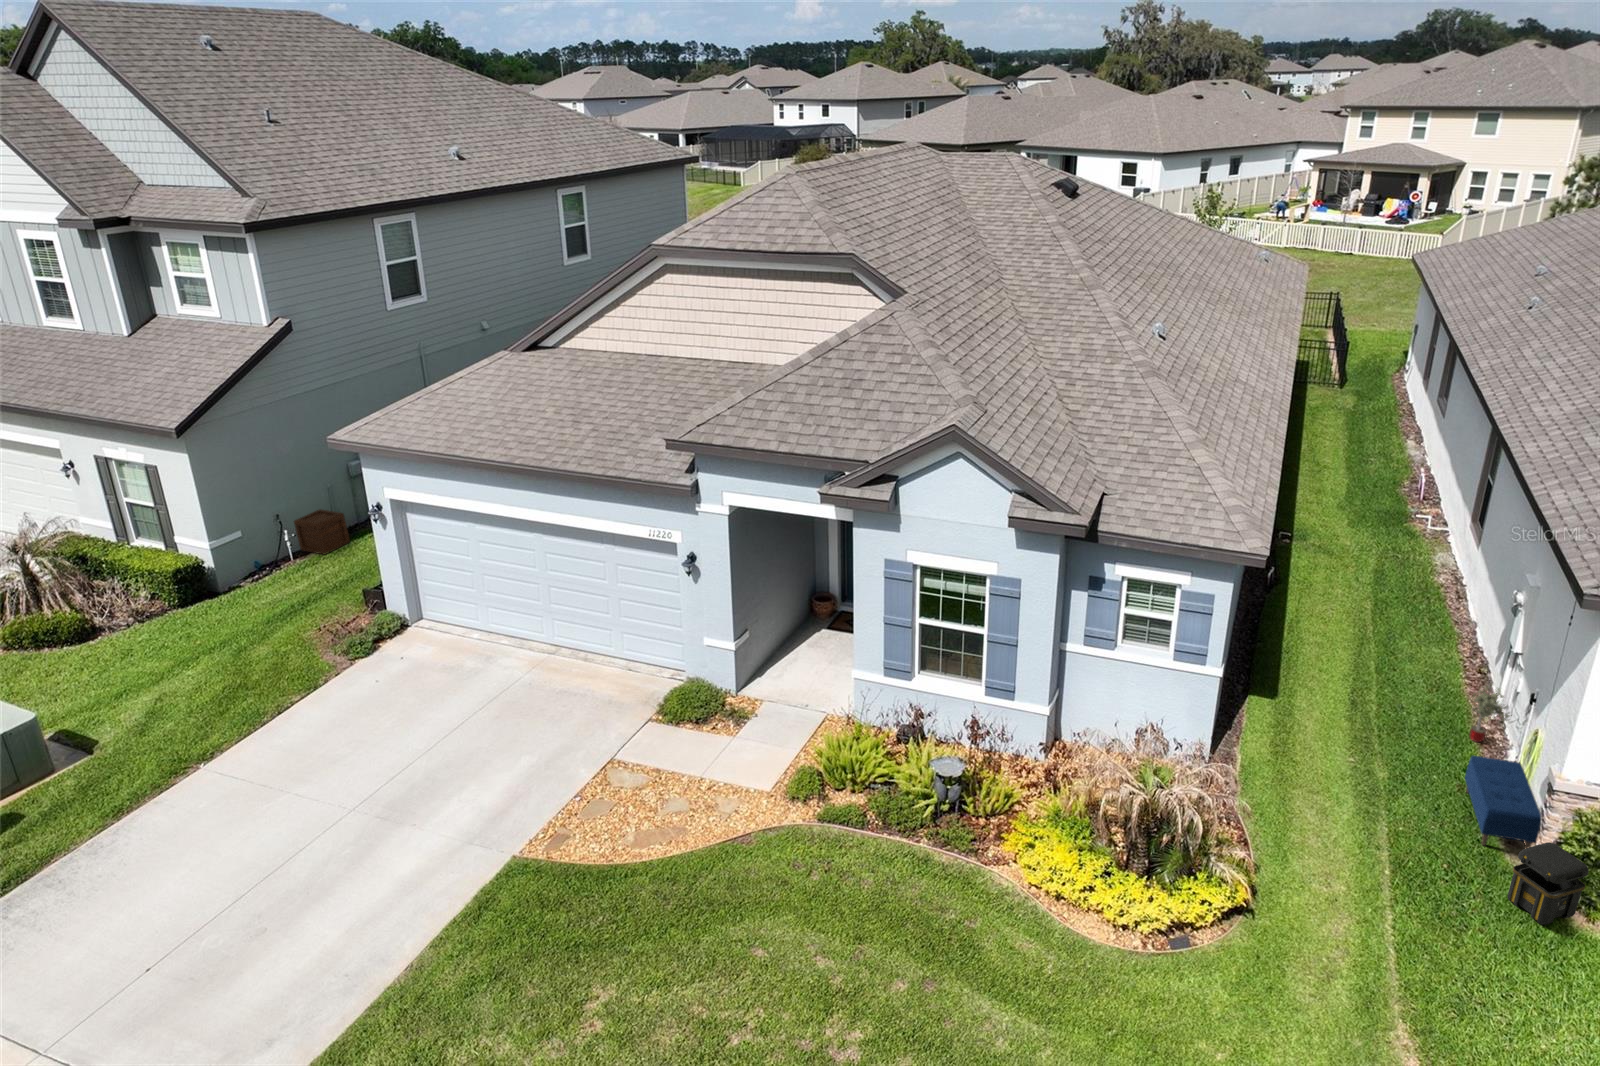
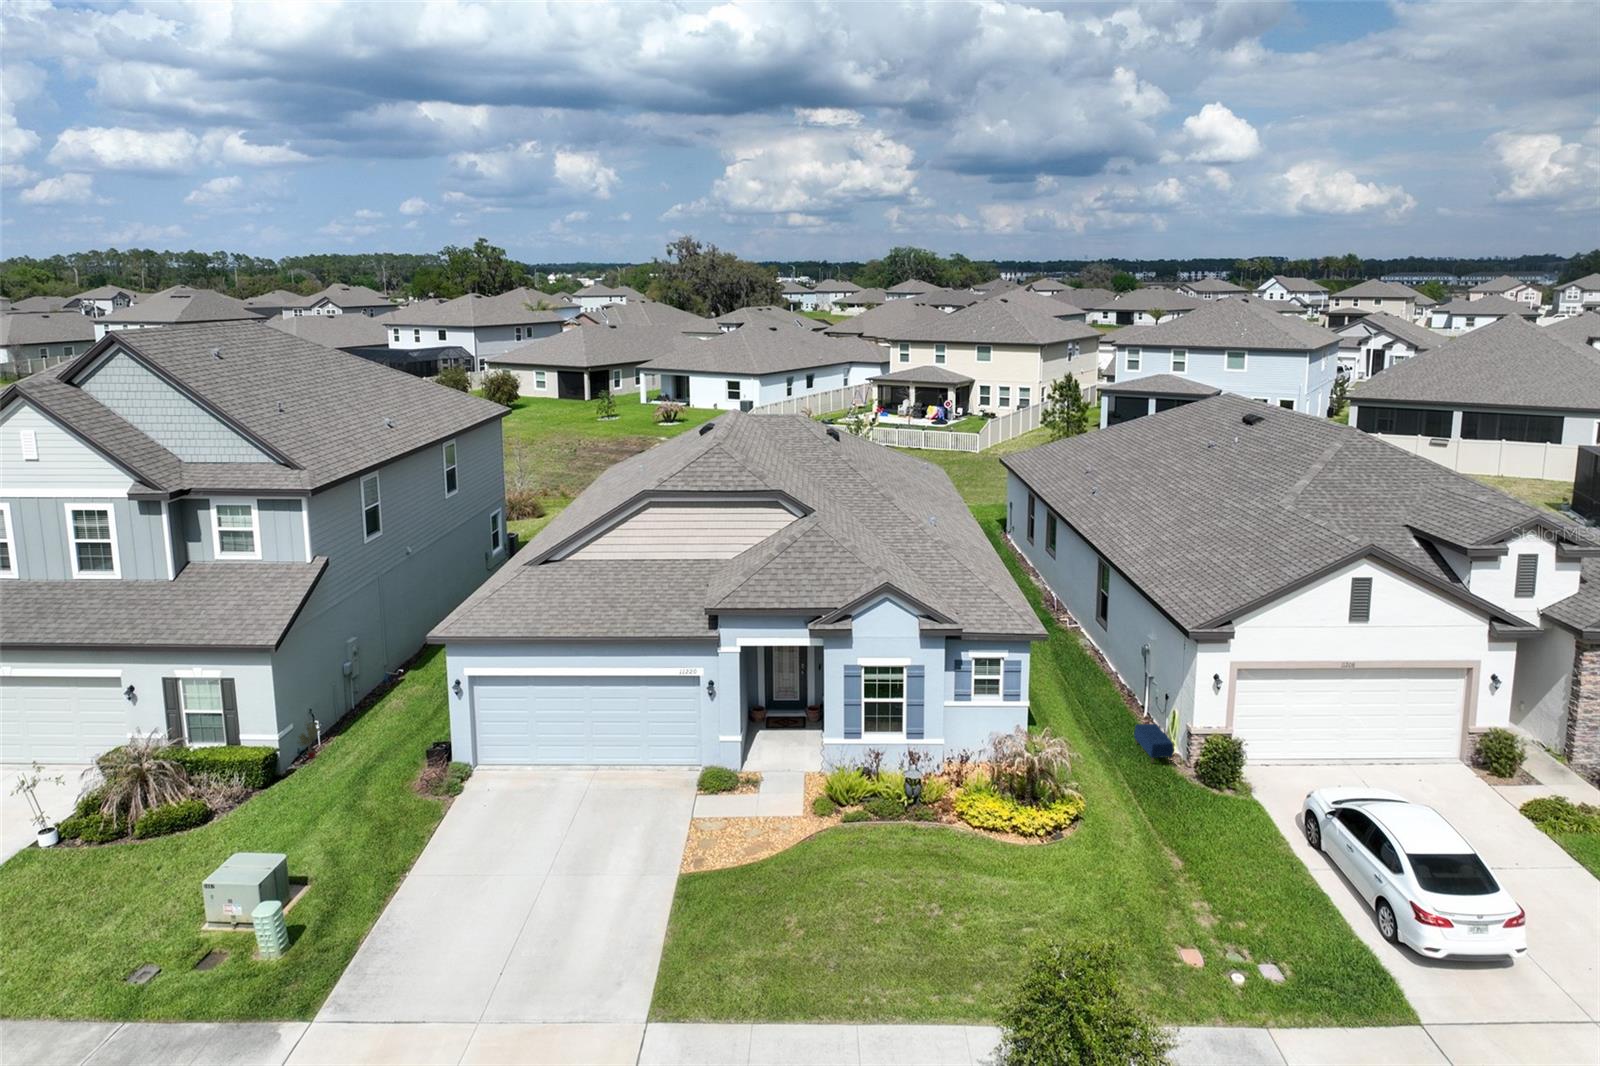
wooden crate: present [294,509,350,554] -> none [316,702,356,737]
potted tree: present [1469,684,1512,742] -> present [299,723,320,758]
toolbox: present [1508,842,1589,925] -> none [1170,751,1200,788]

